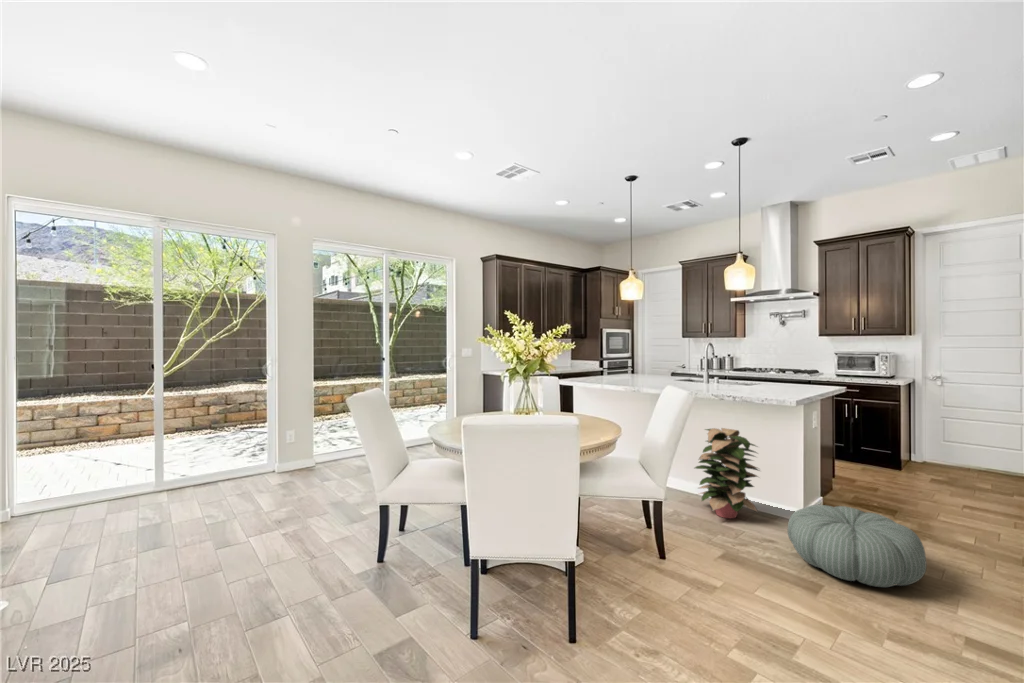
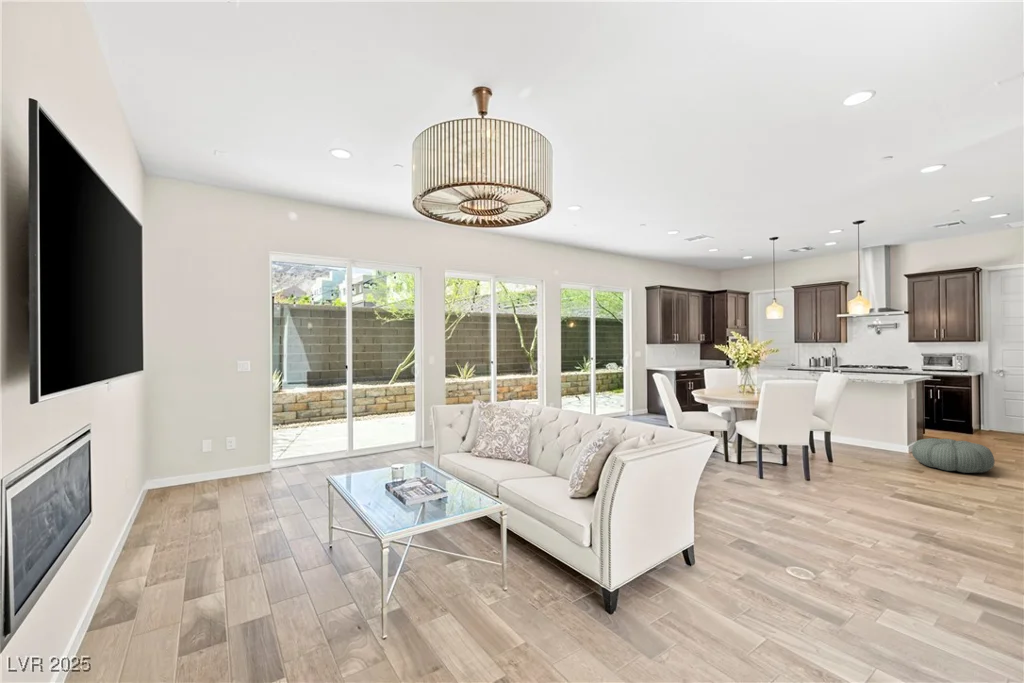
decorative plant: present [695,428,759,518] -> none [843,399,889,452]

